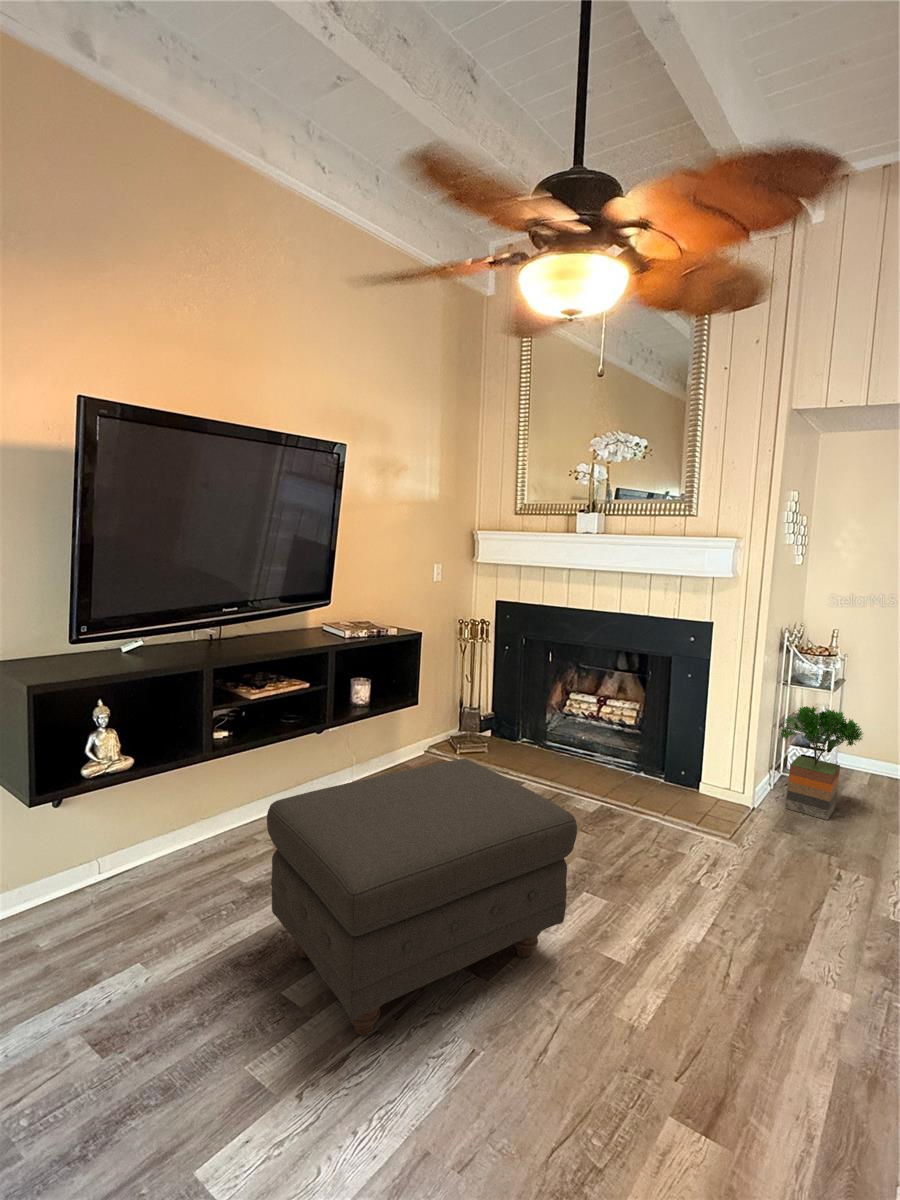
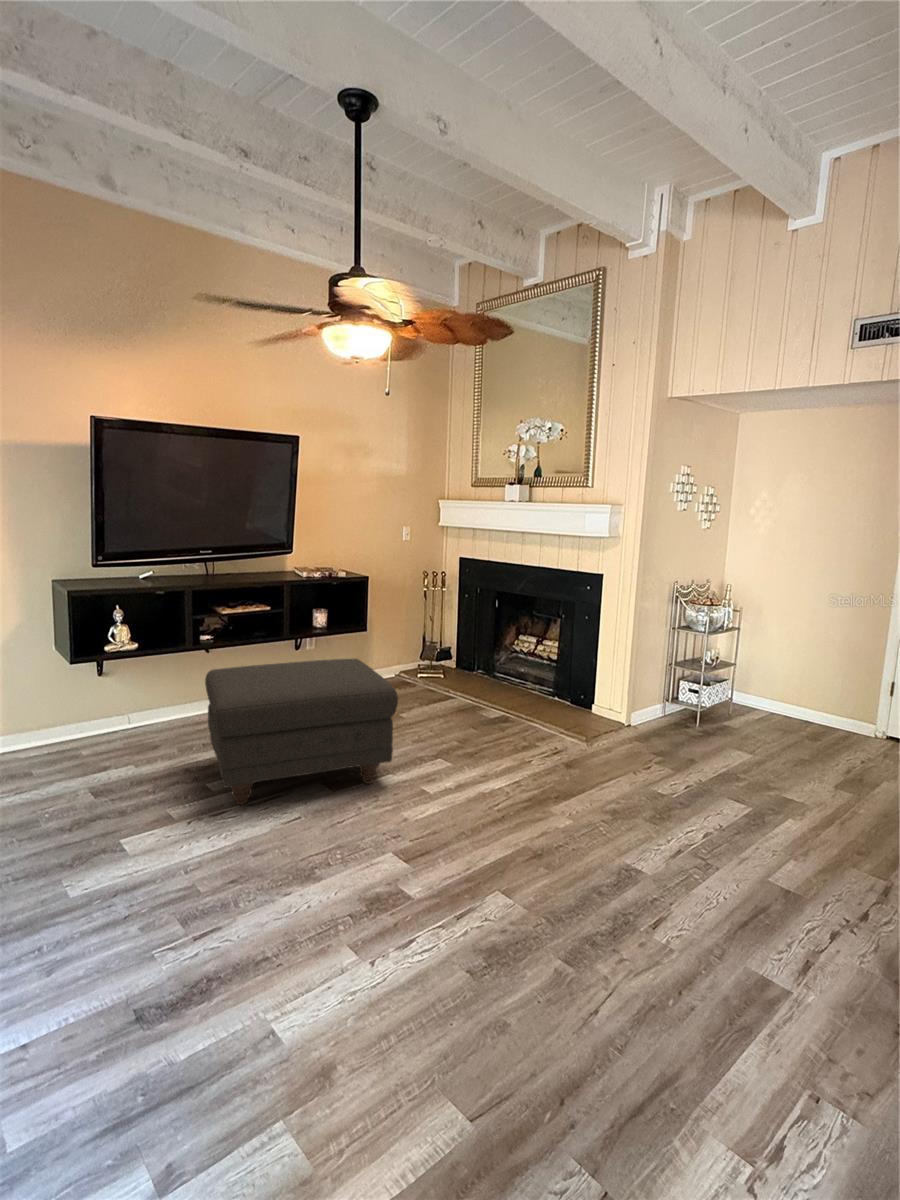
potted tree: present [780,706,863,820] -> none [652,643,724,735]

